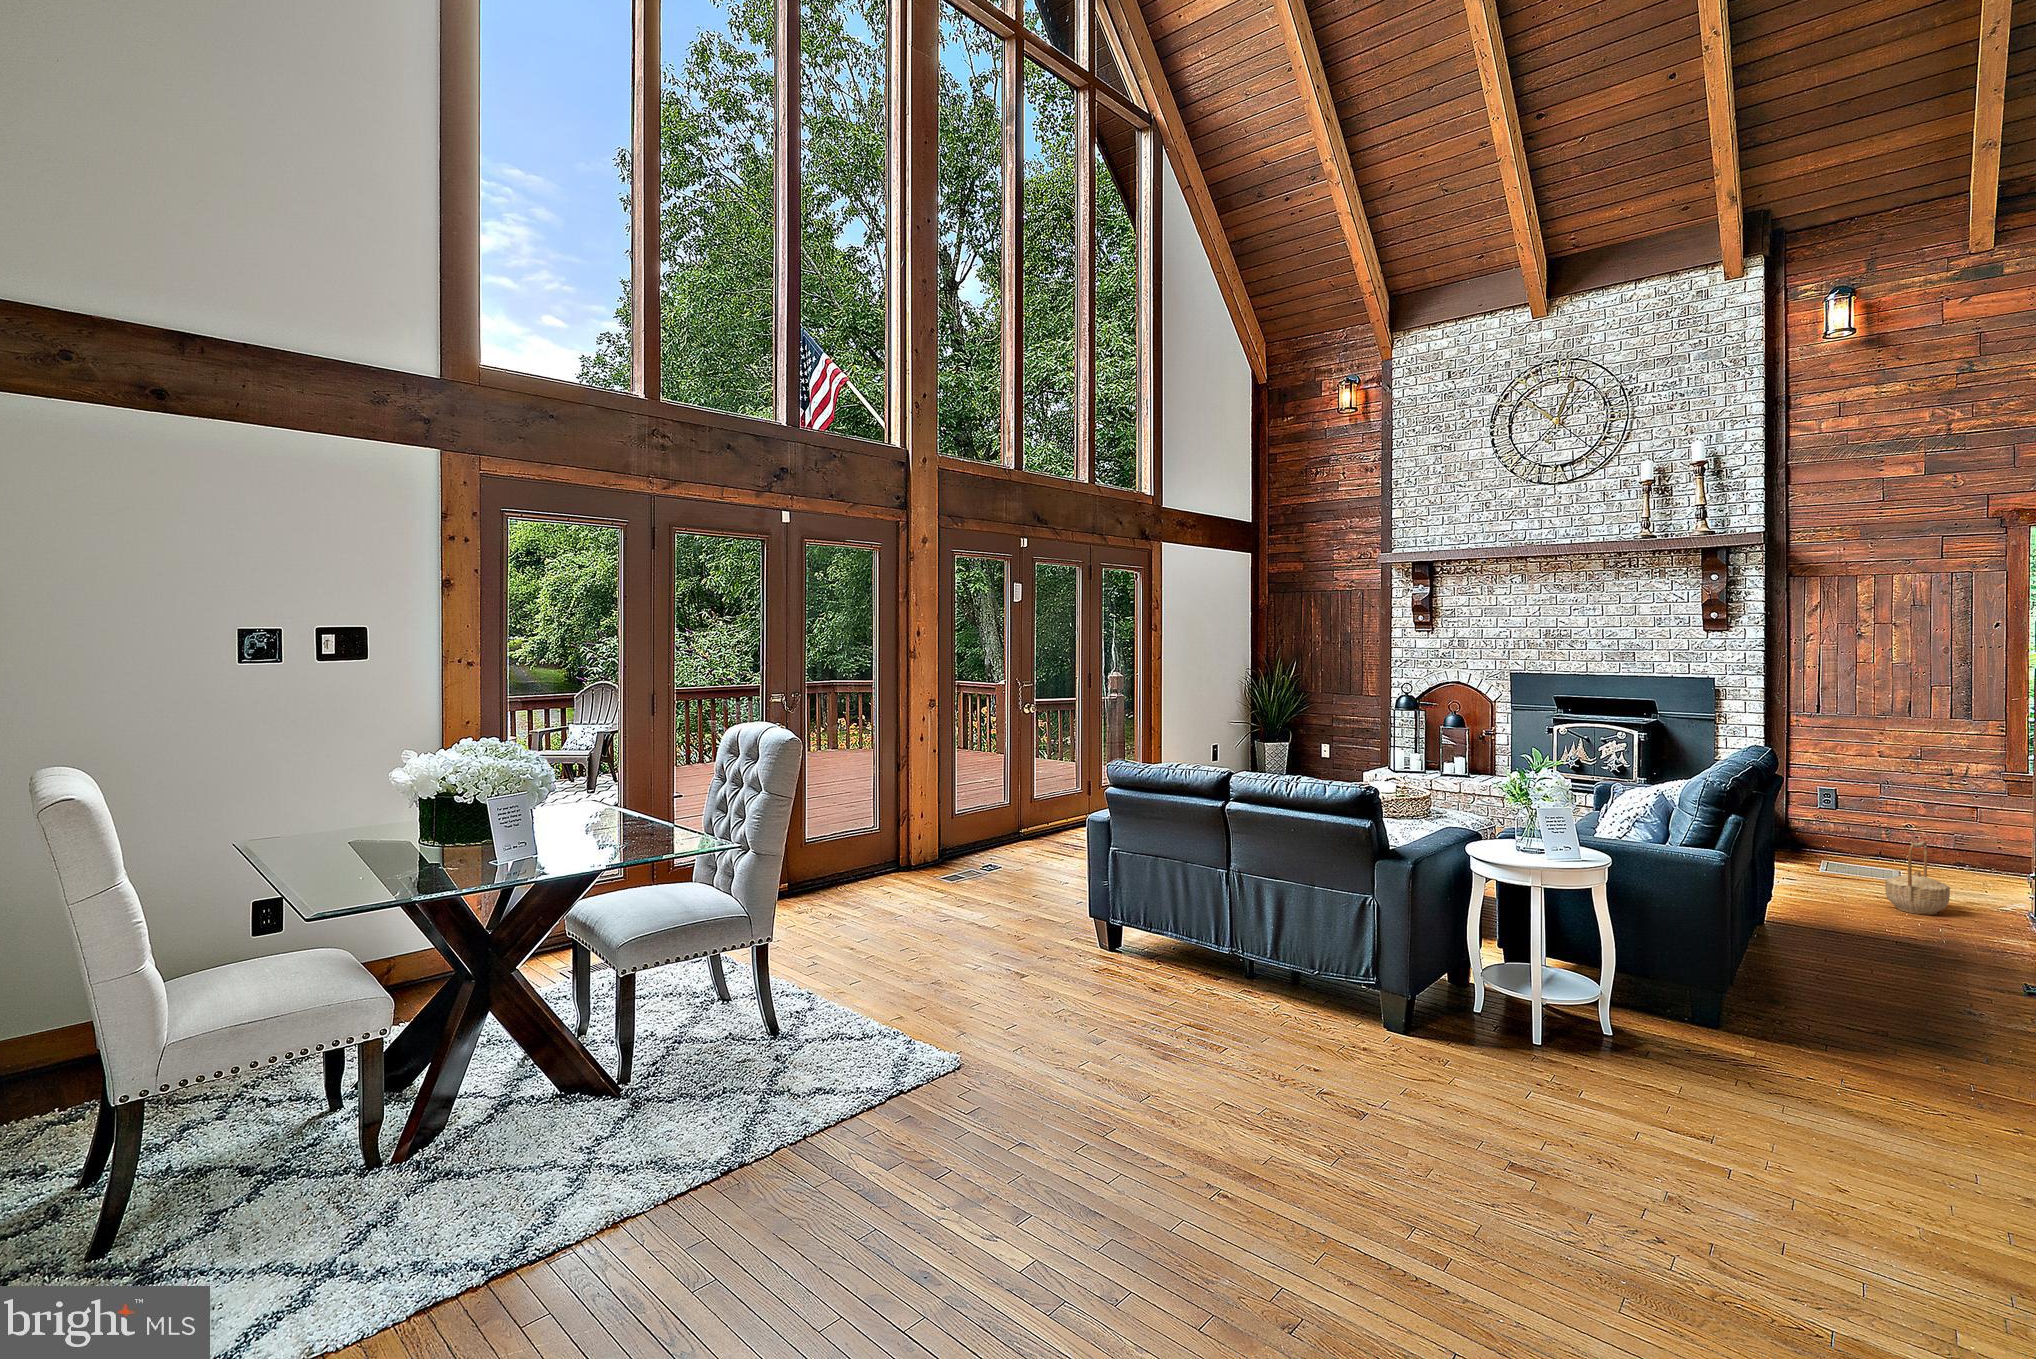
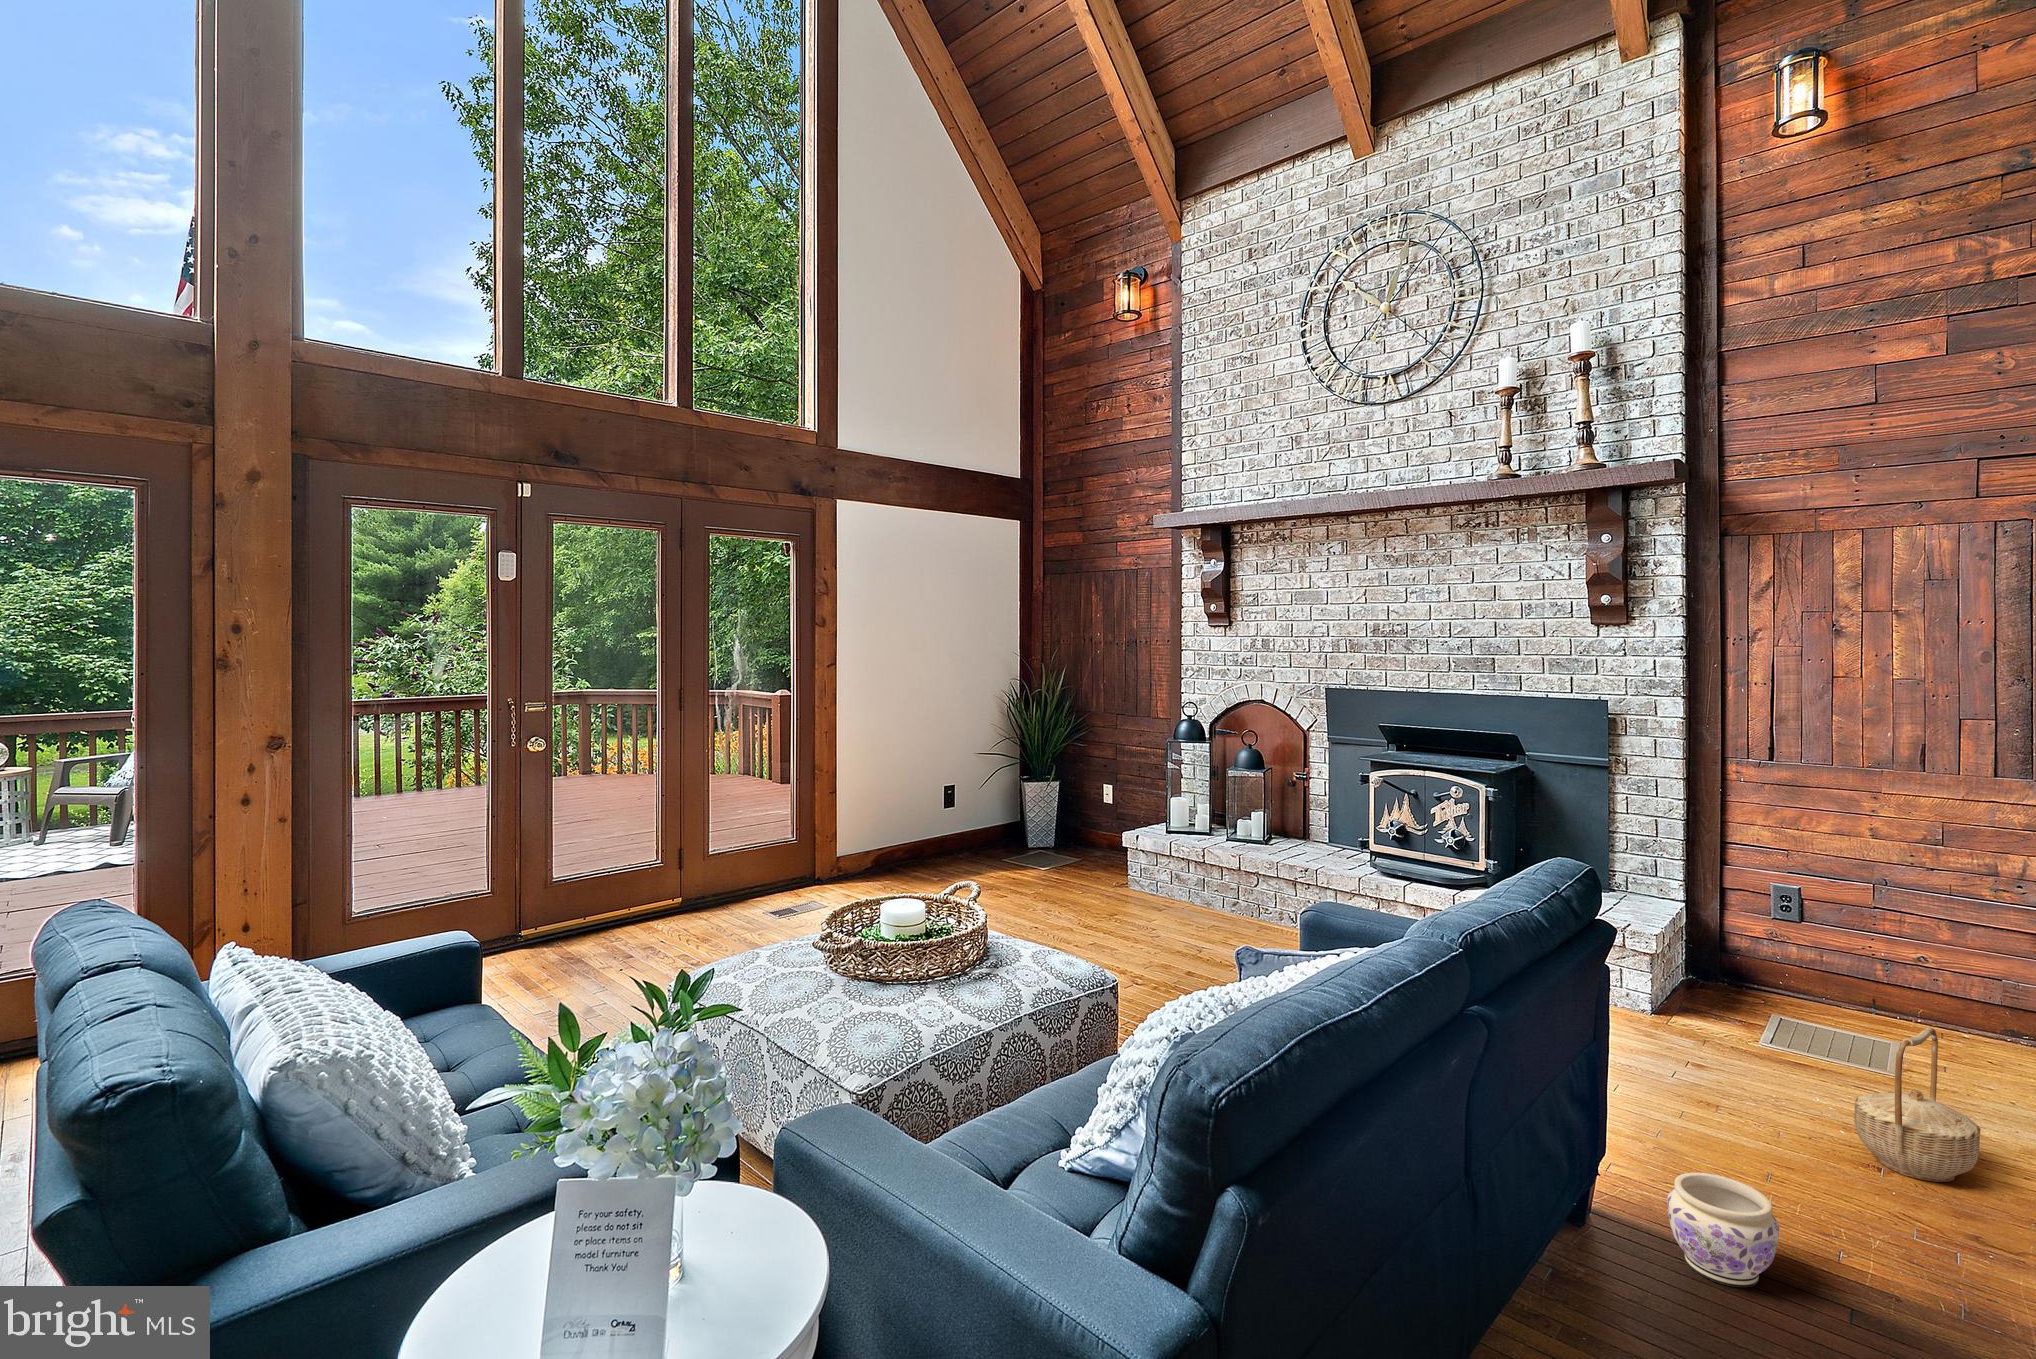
planter: none [1806,898,1863,943] -> present [1667,1172,1779,1287]

